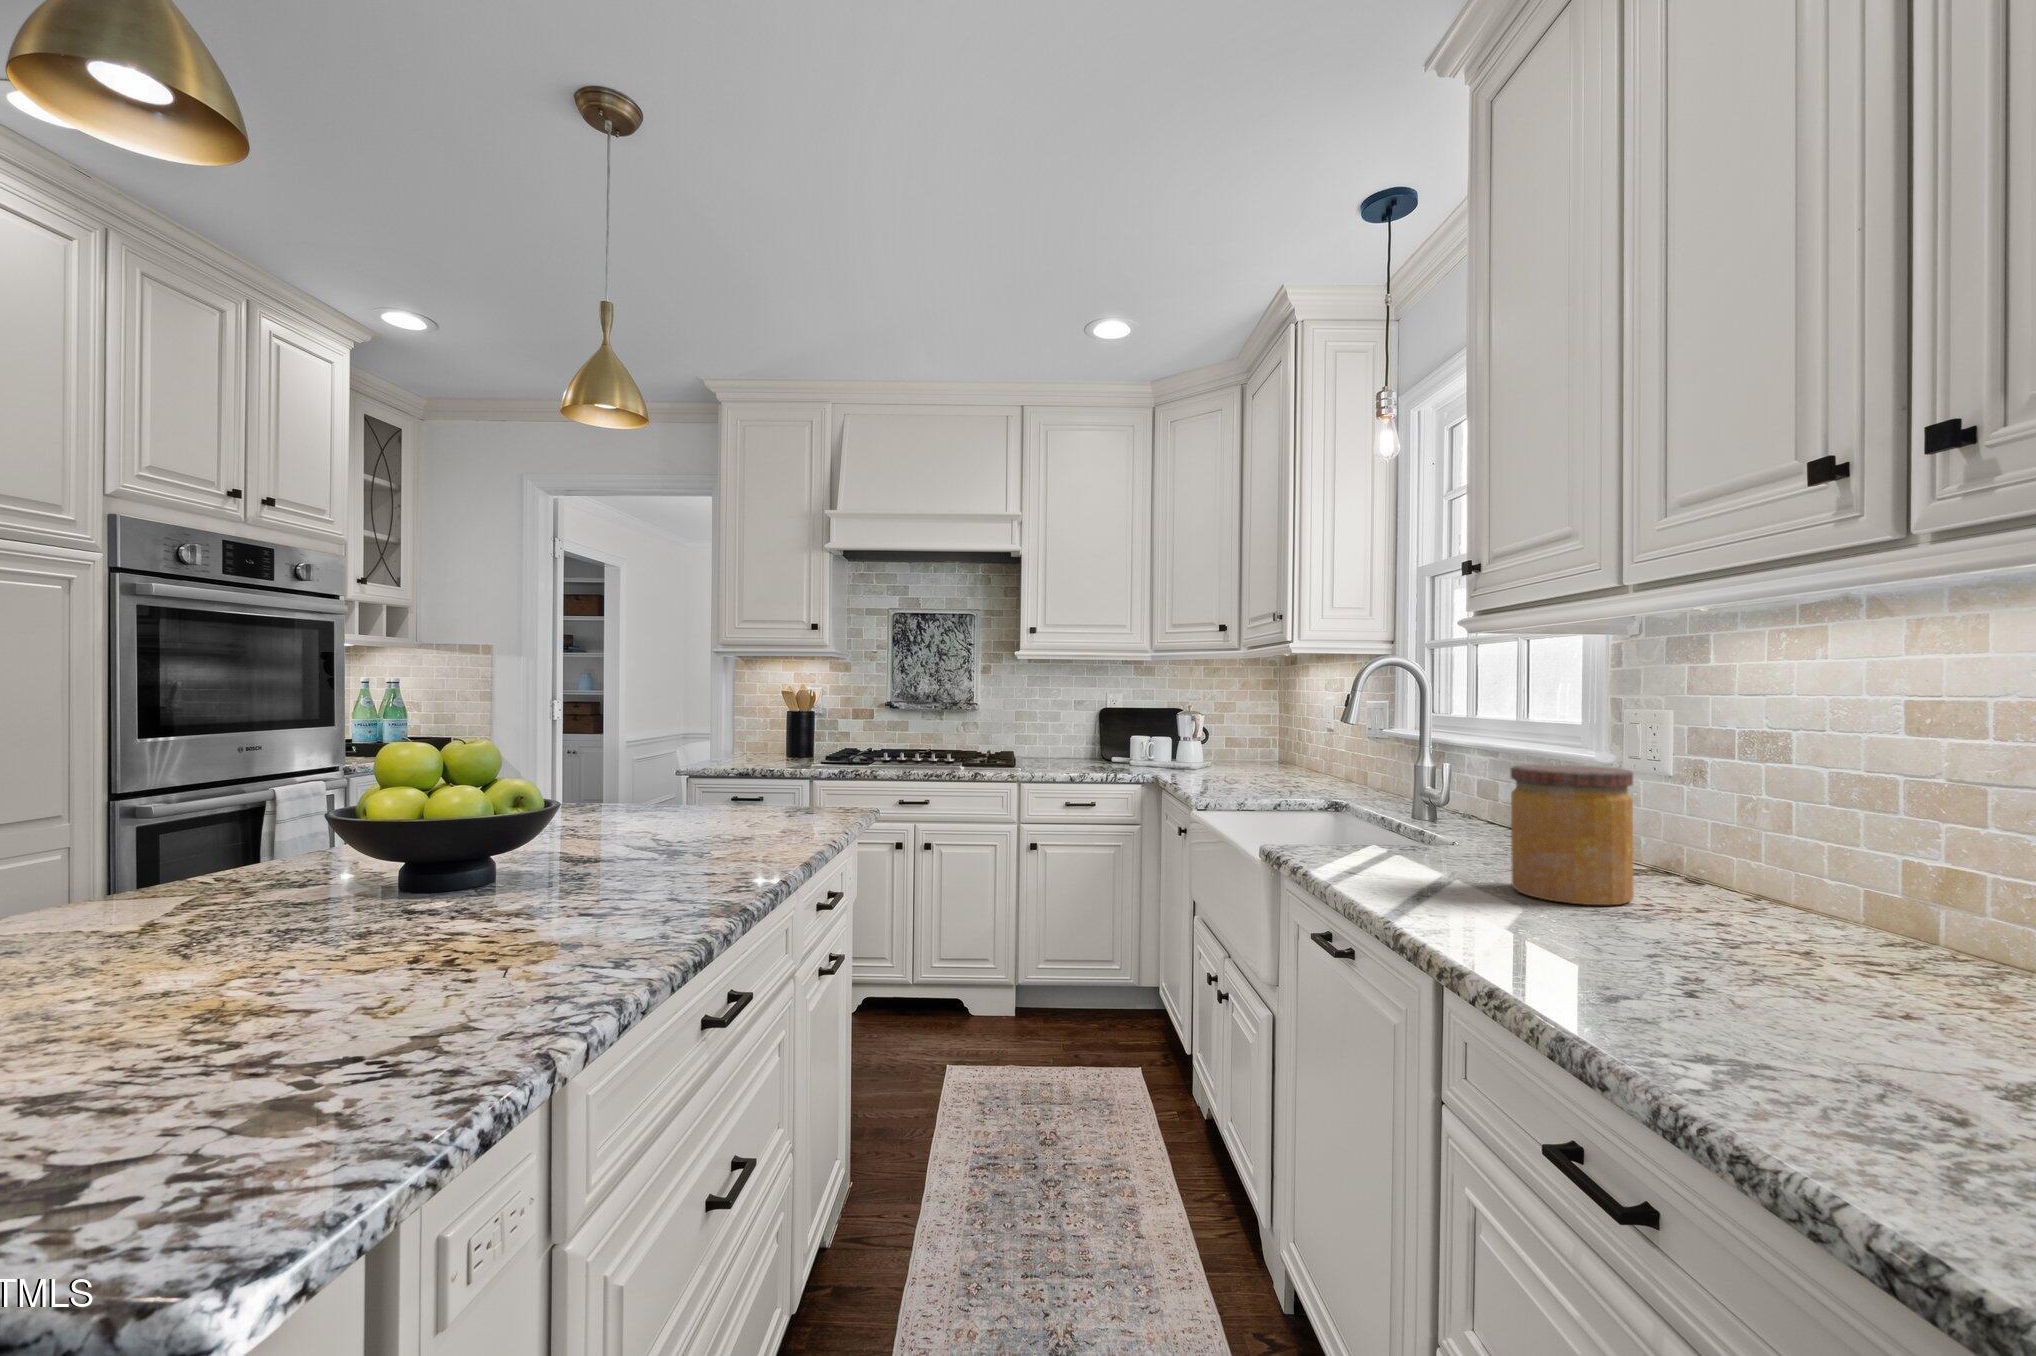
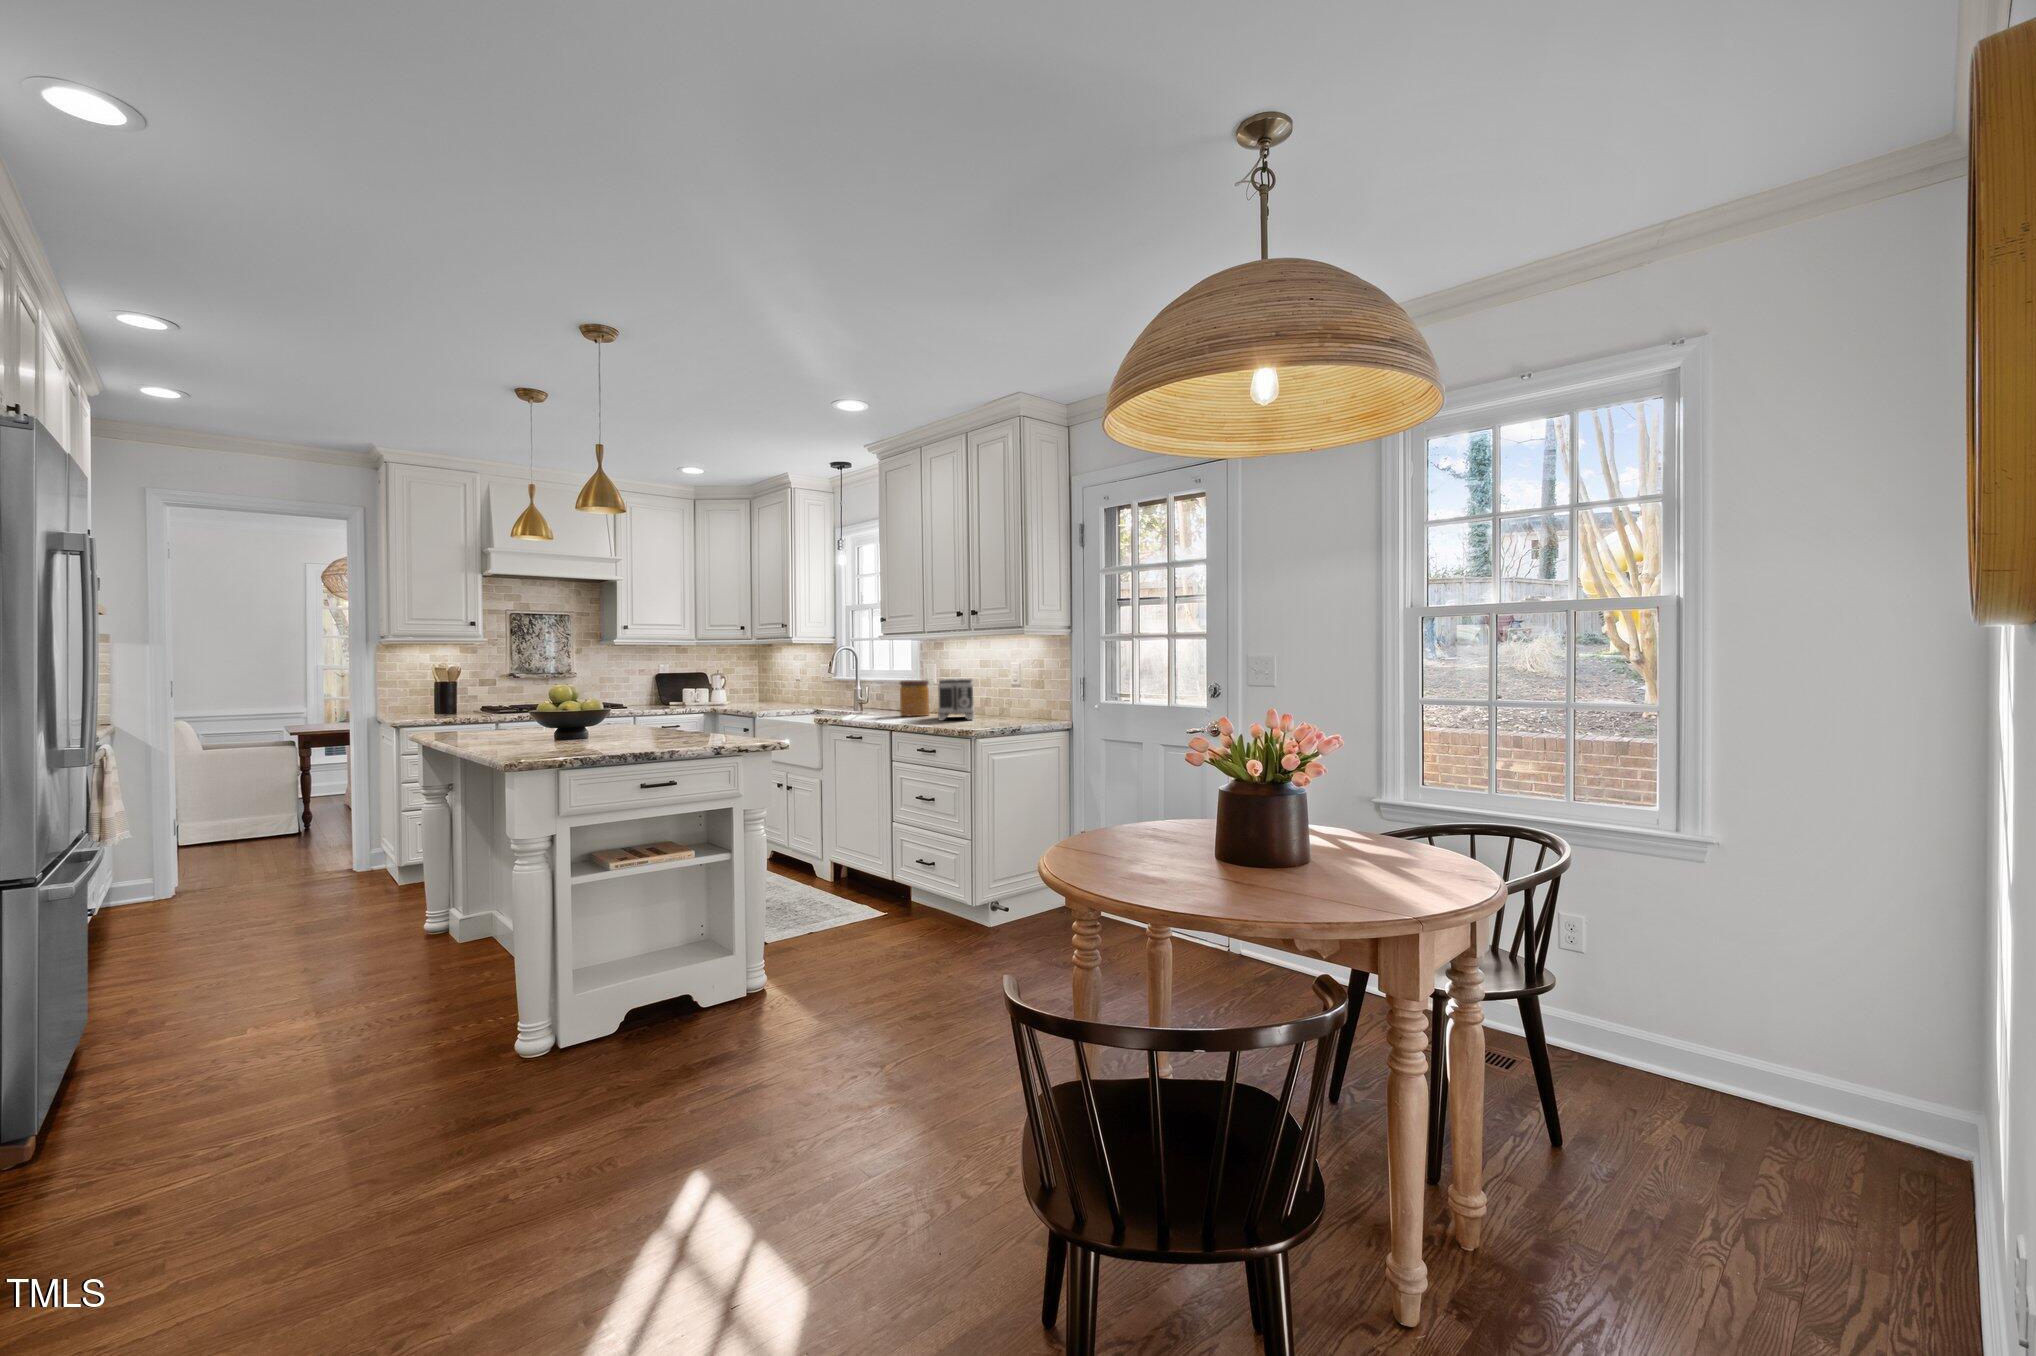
toaster: none [1668,777,1903,1024] -> present [938,679,974,720]

